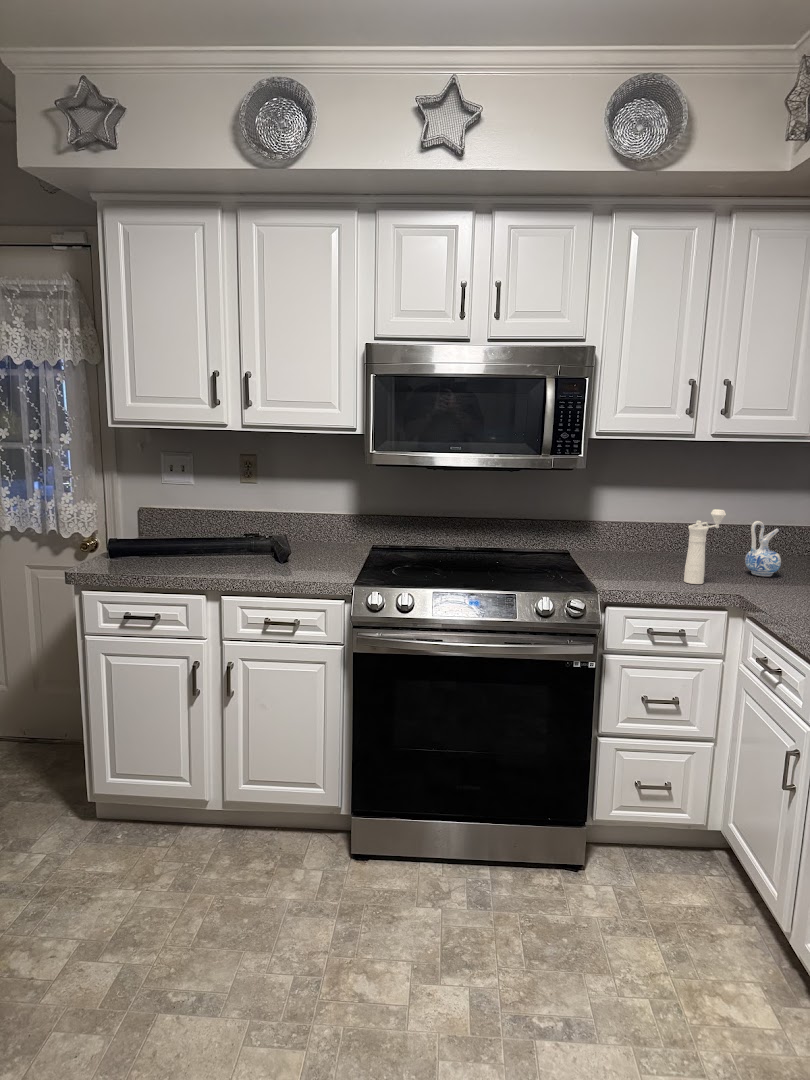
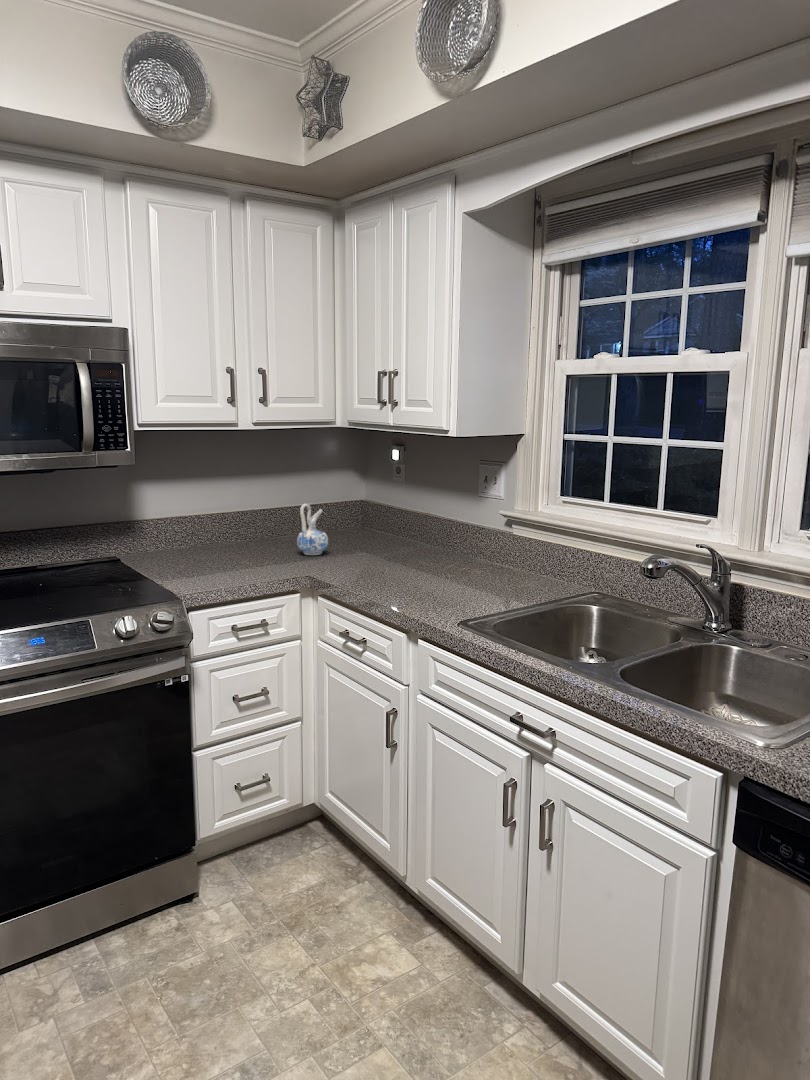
pepper mill: present [684,509,726,584] -> none [251,496,280,573]

